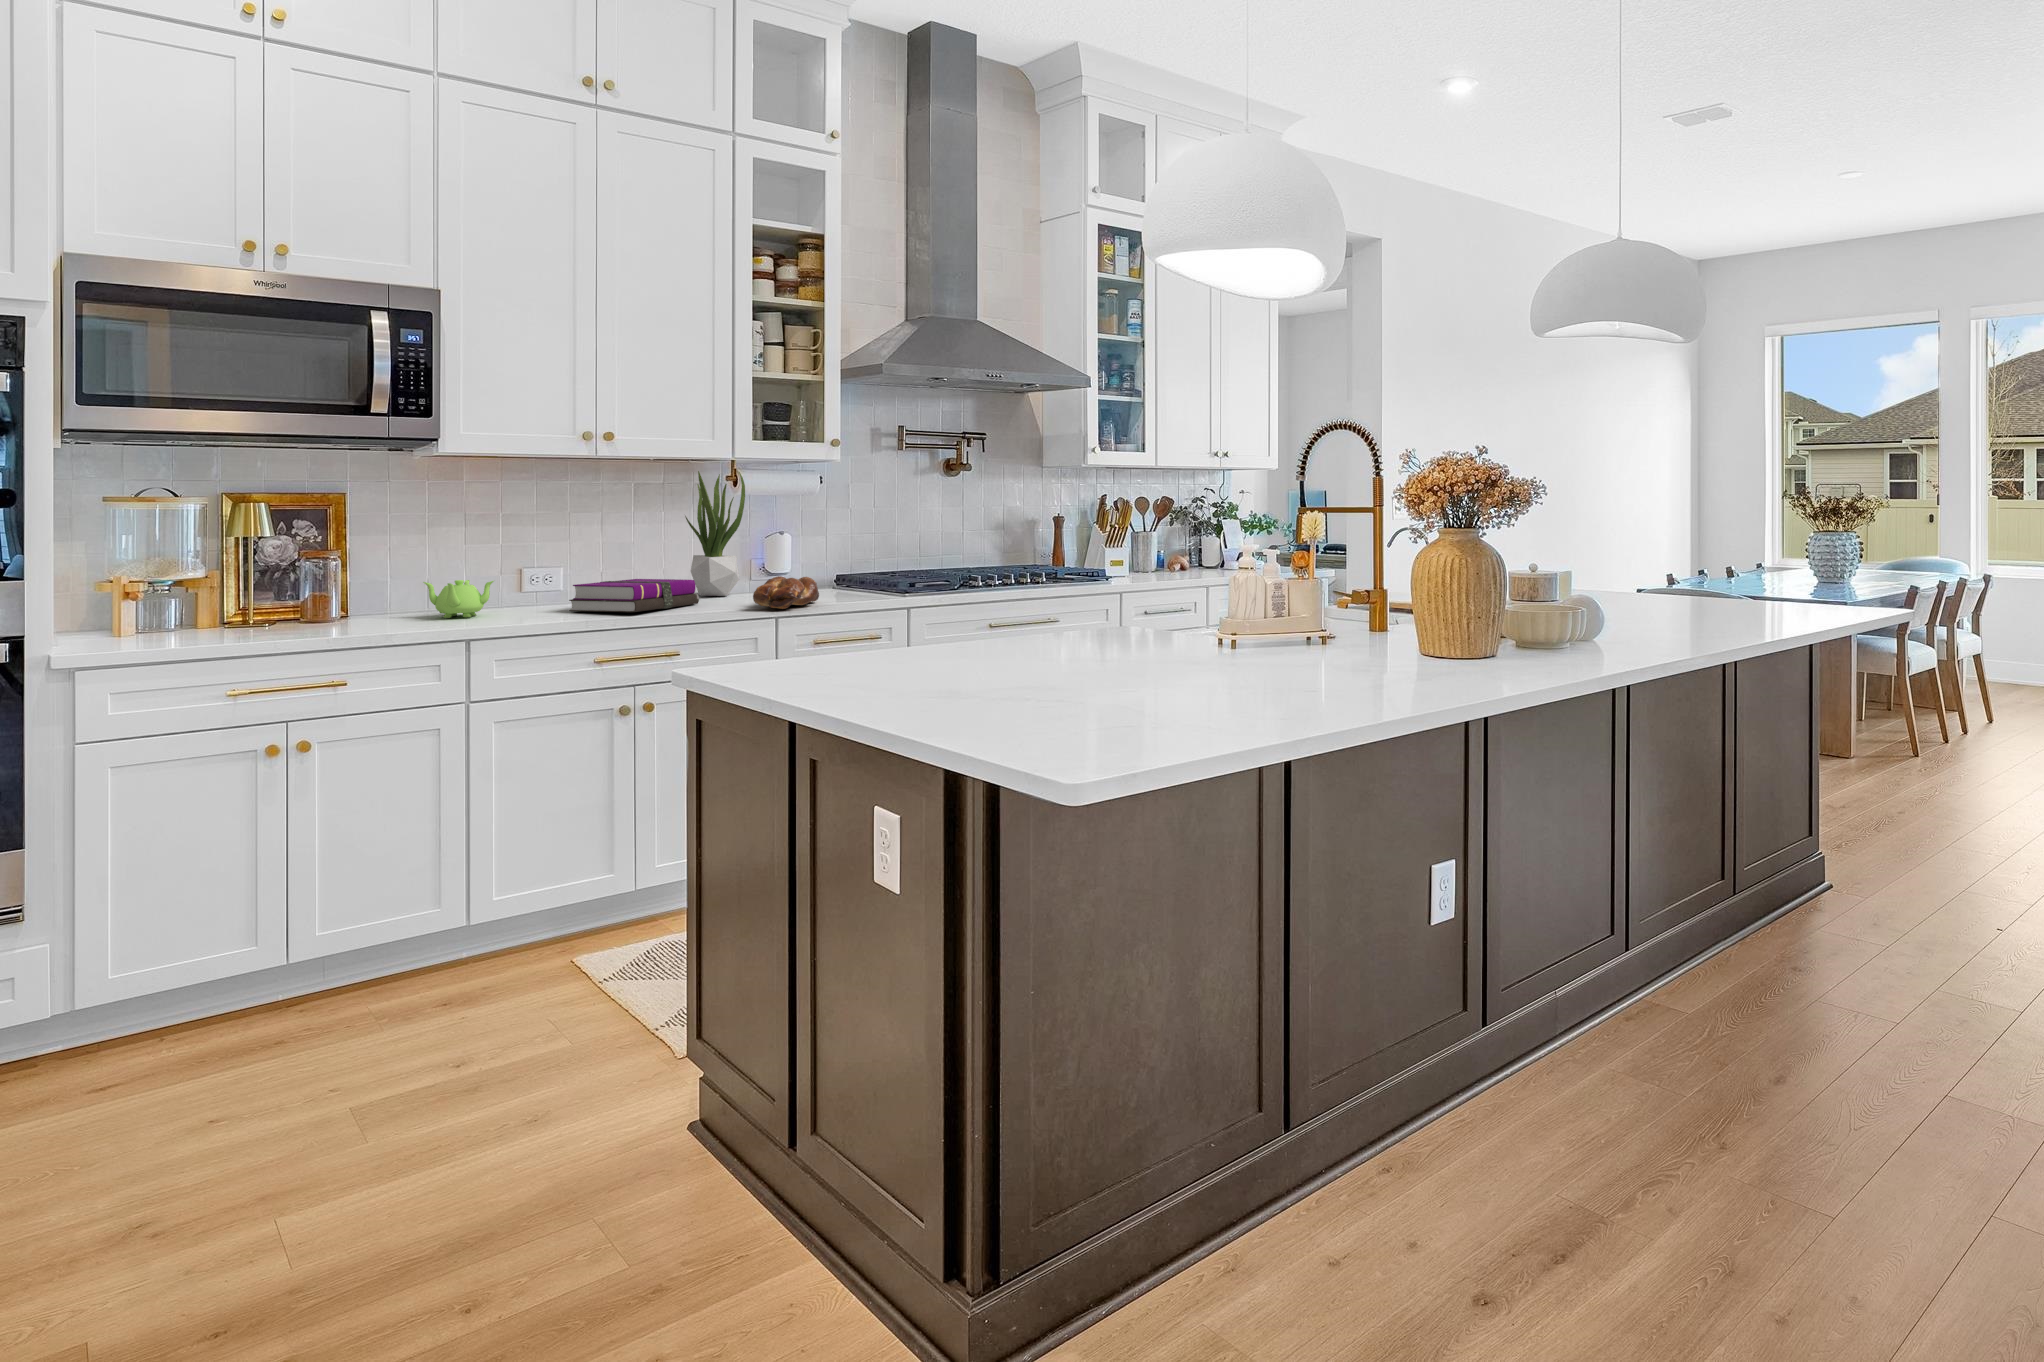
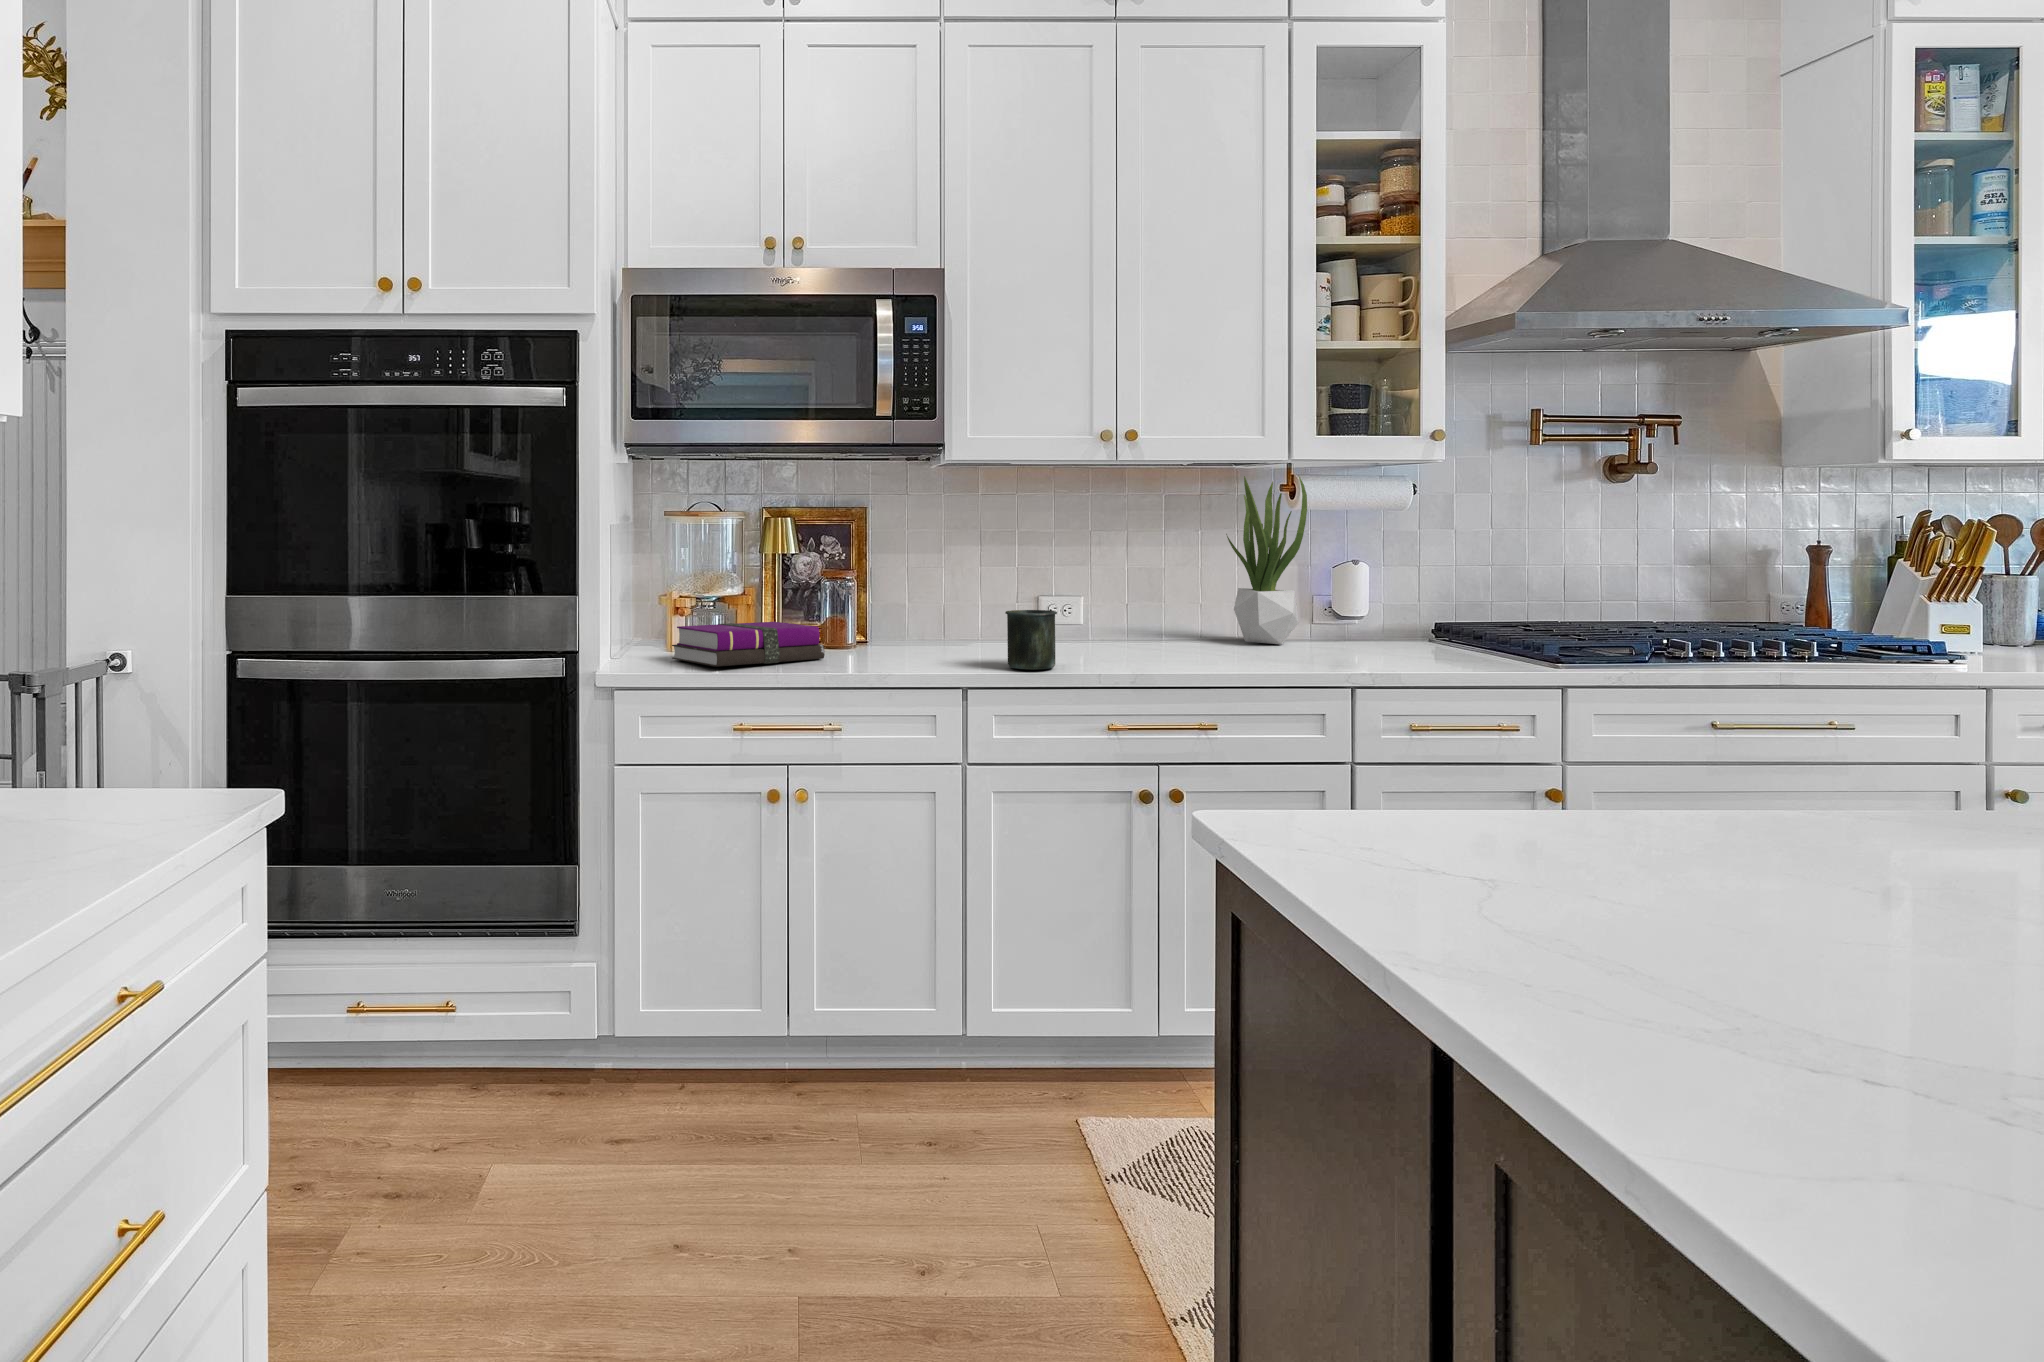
bread loaf: present [753,576,819,609] -> none [1318,622,1417,671]
mug: none [506,577,552,625] -> present [1005,610,1057,670]
hardback book: present [569,579,699,612] -> present [672,622,825,667]
teapot: present [423,580,494,618] -> none [930,610,1001,654]

